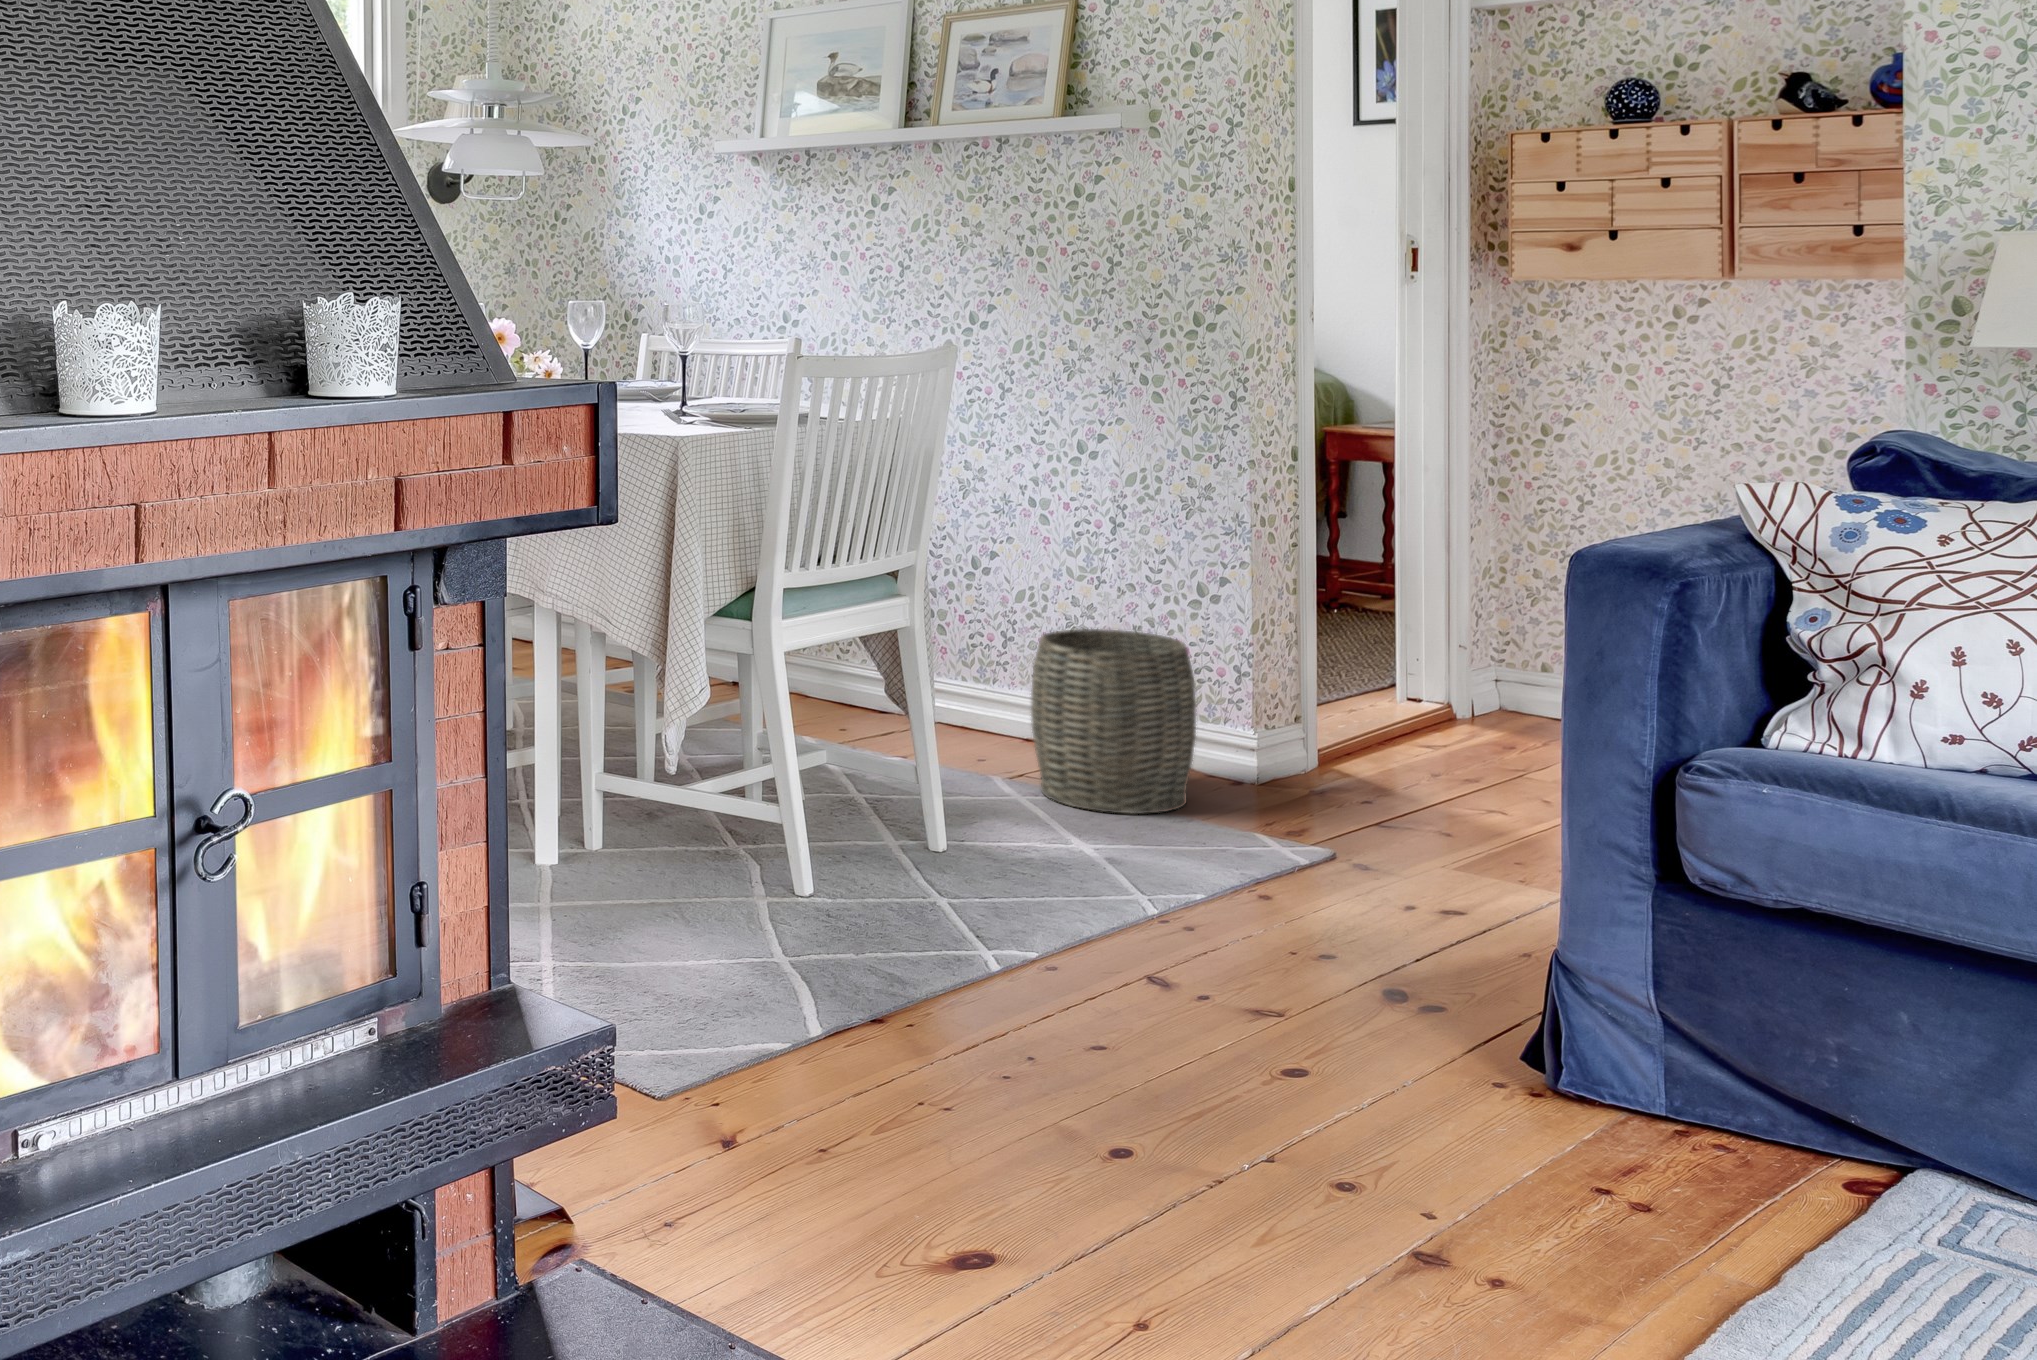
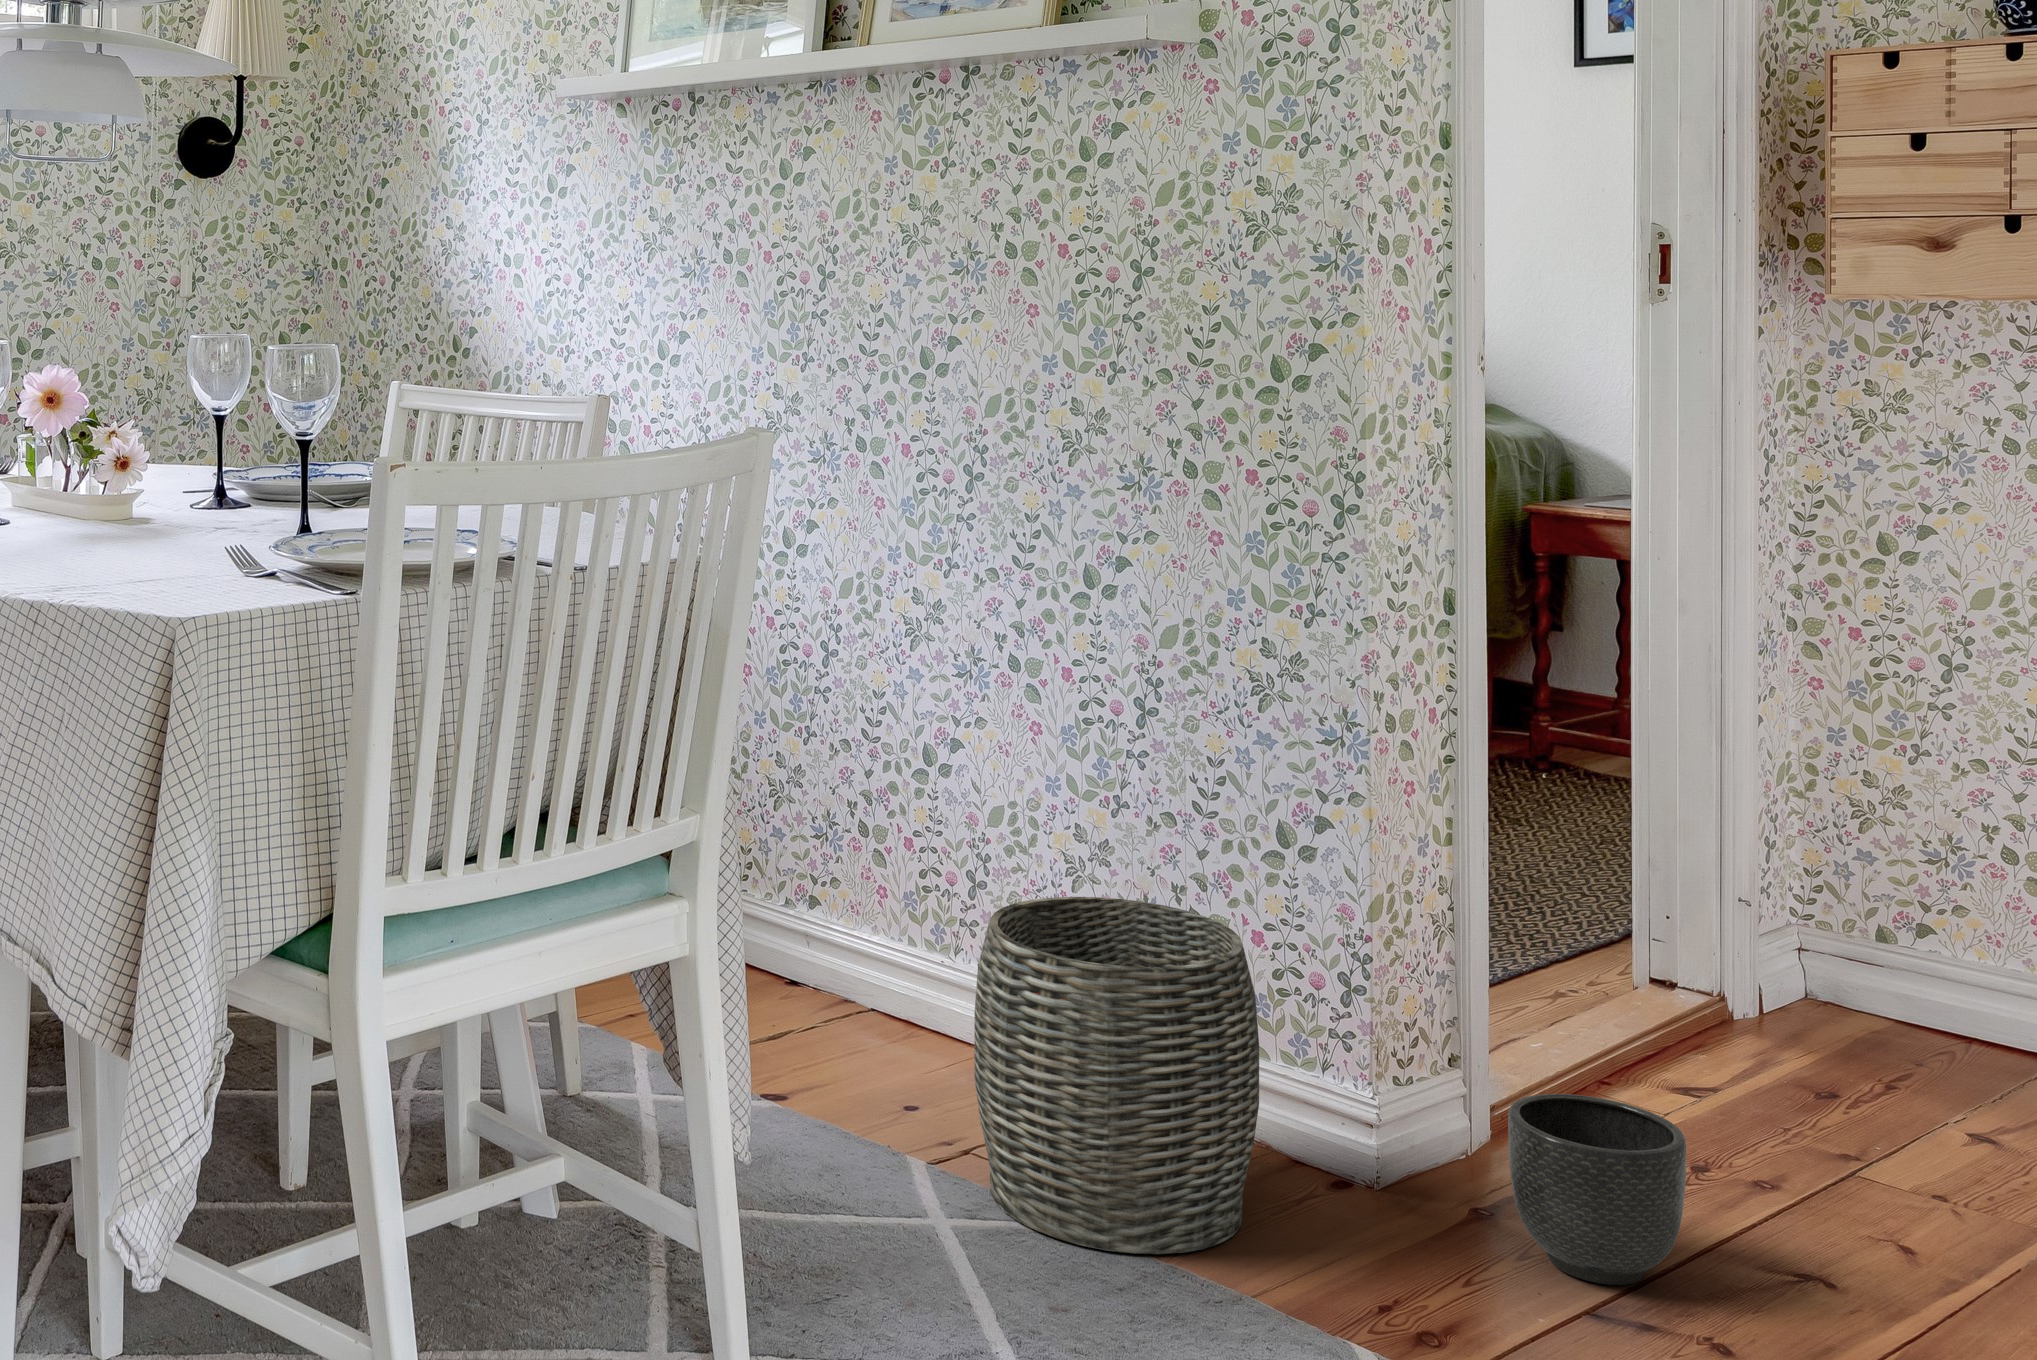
planter: none [1334,724,1430,819] -> present [1508,1094,1686,1285]

